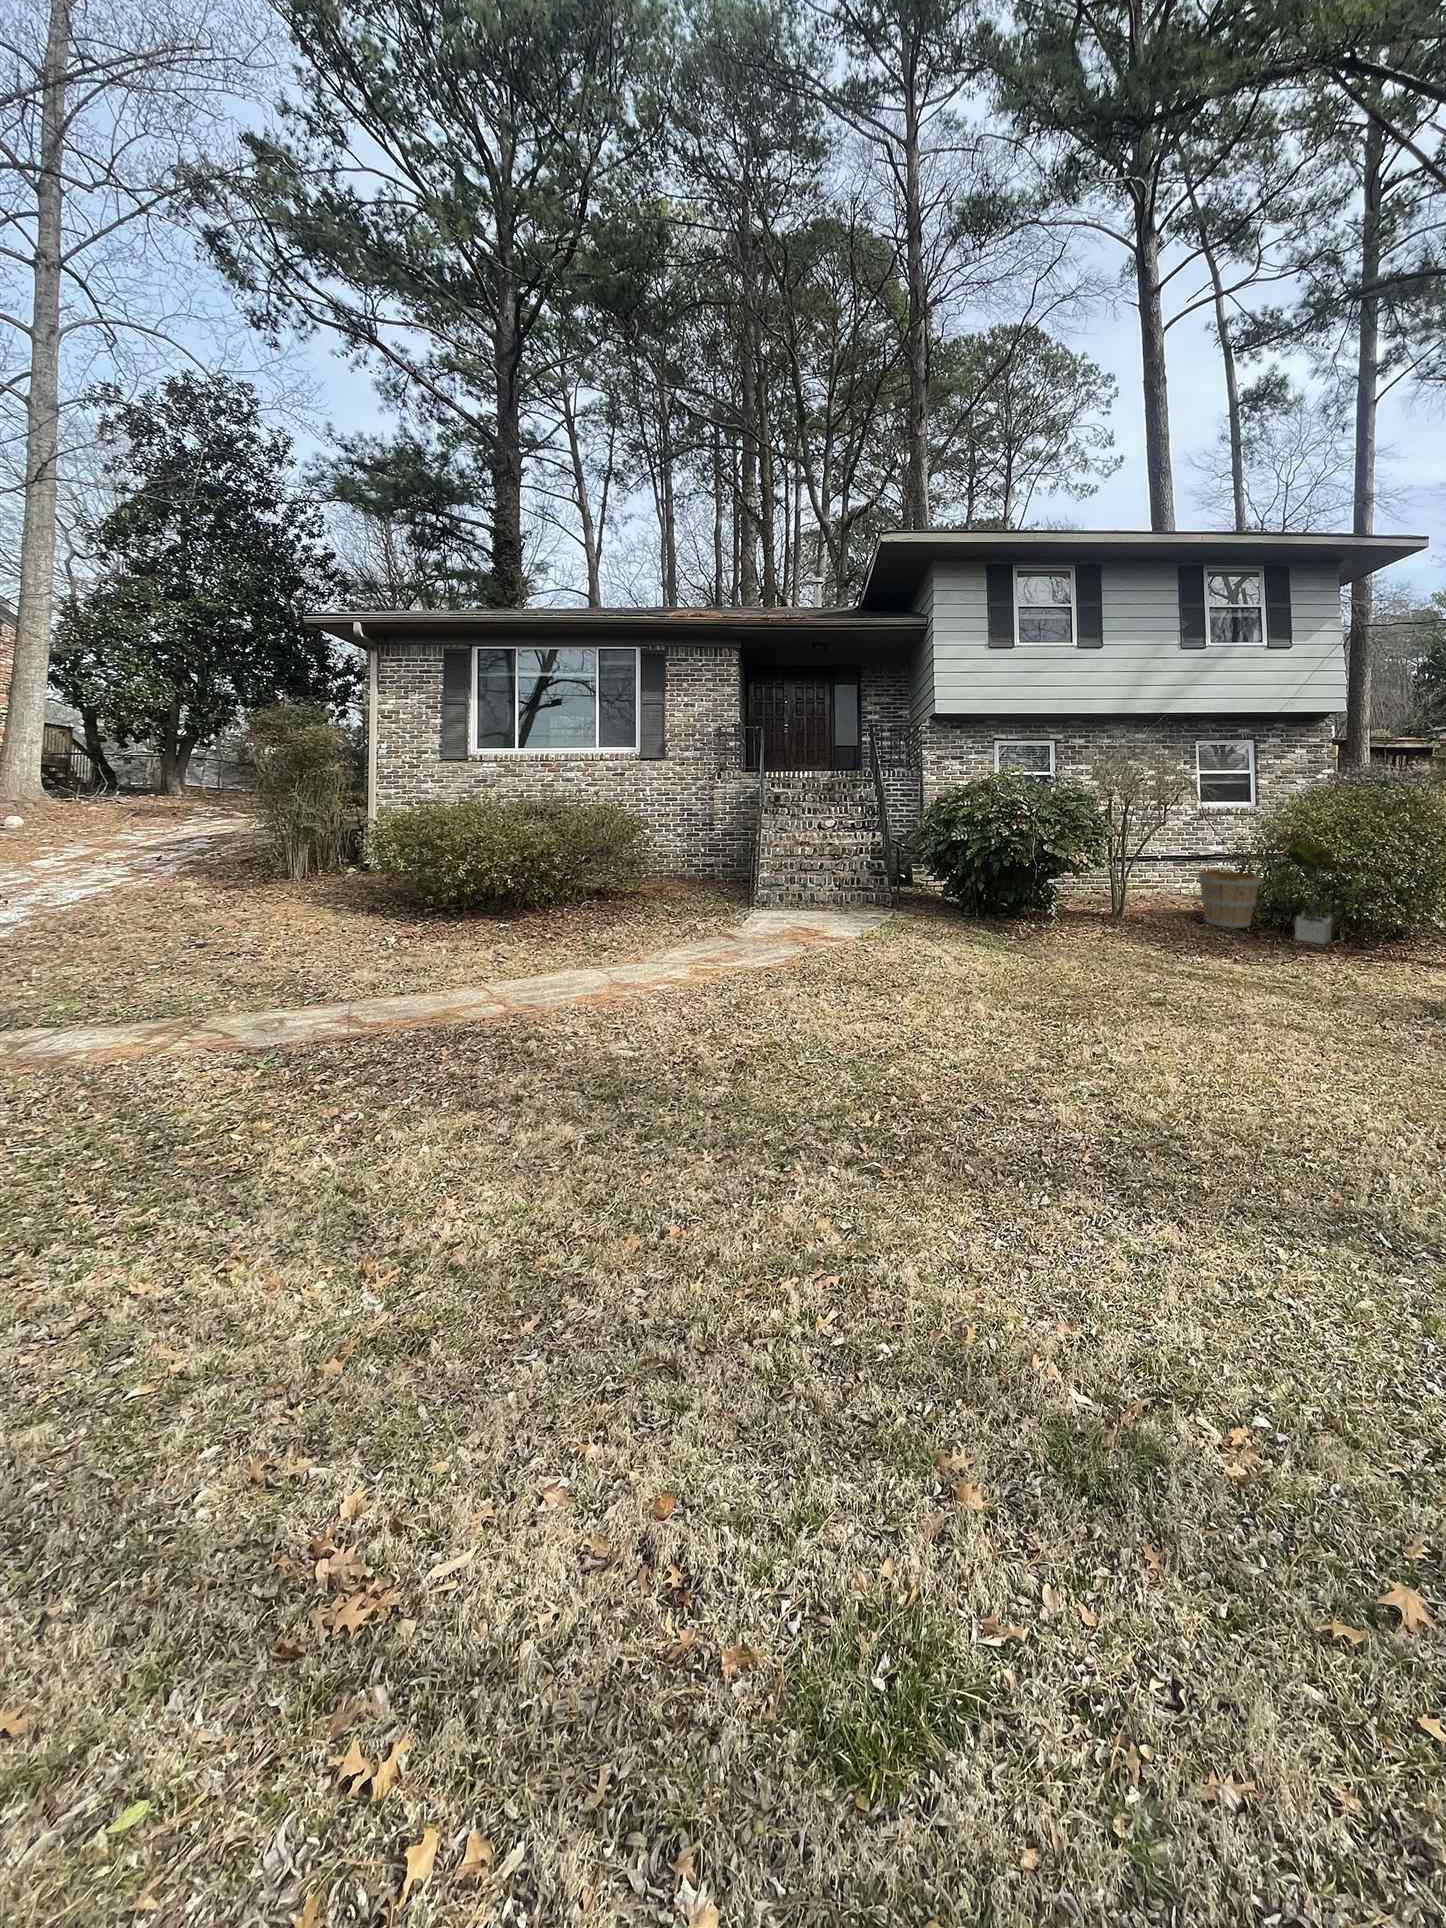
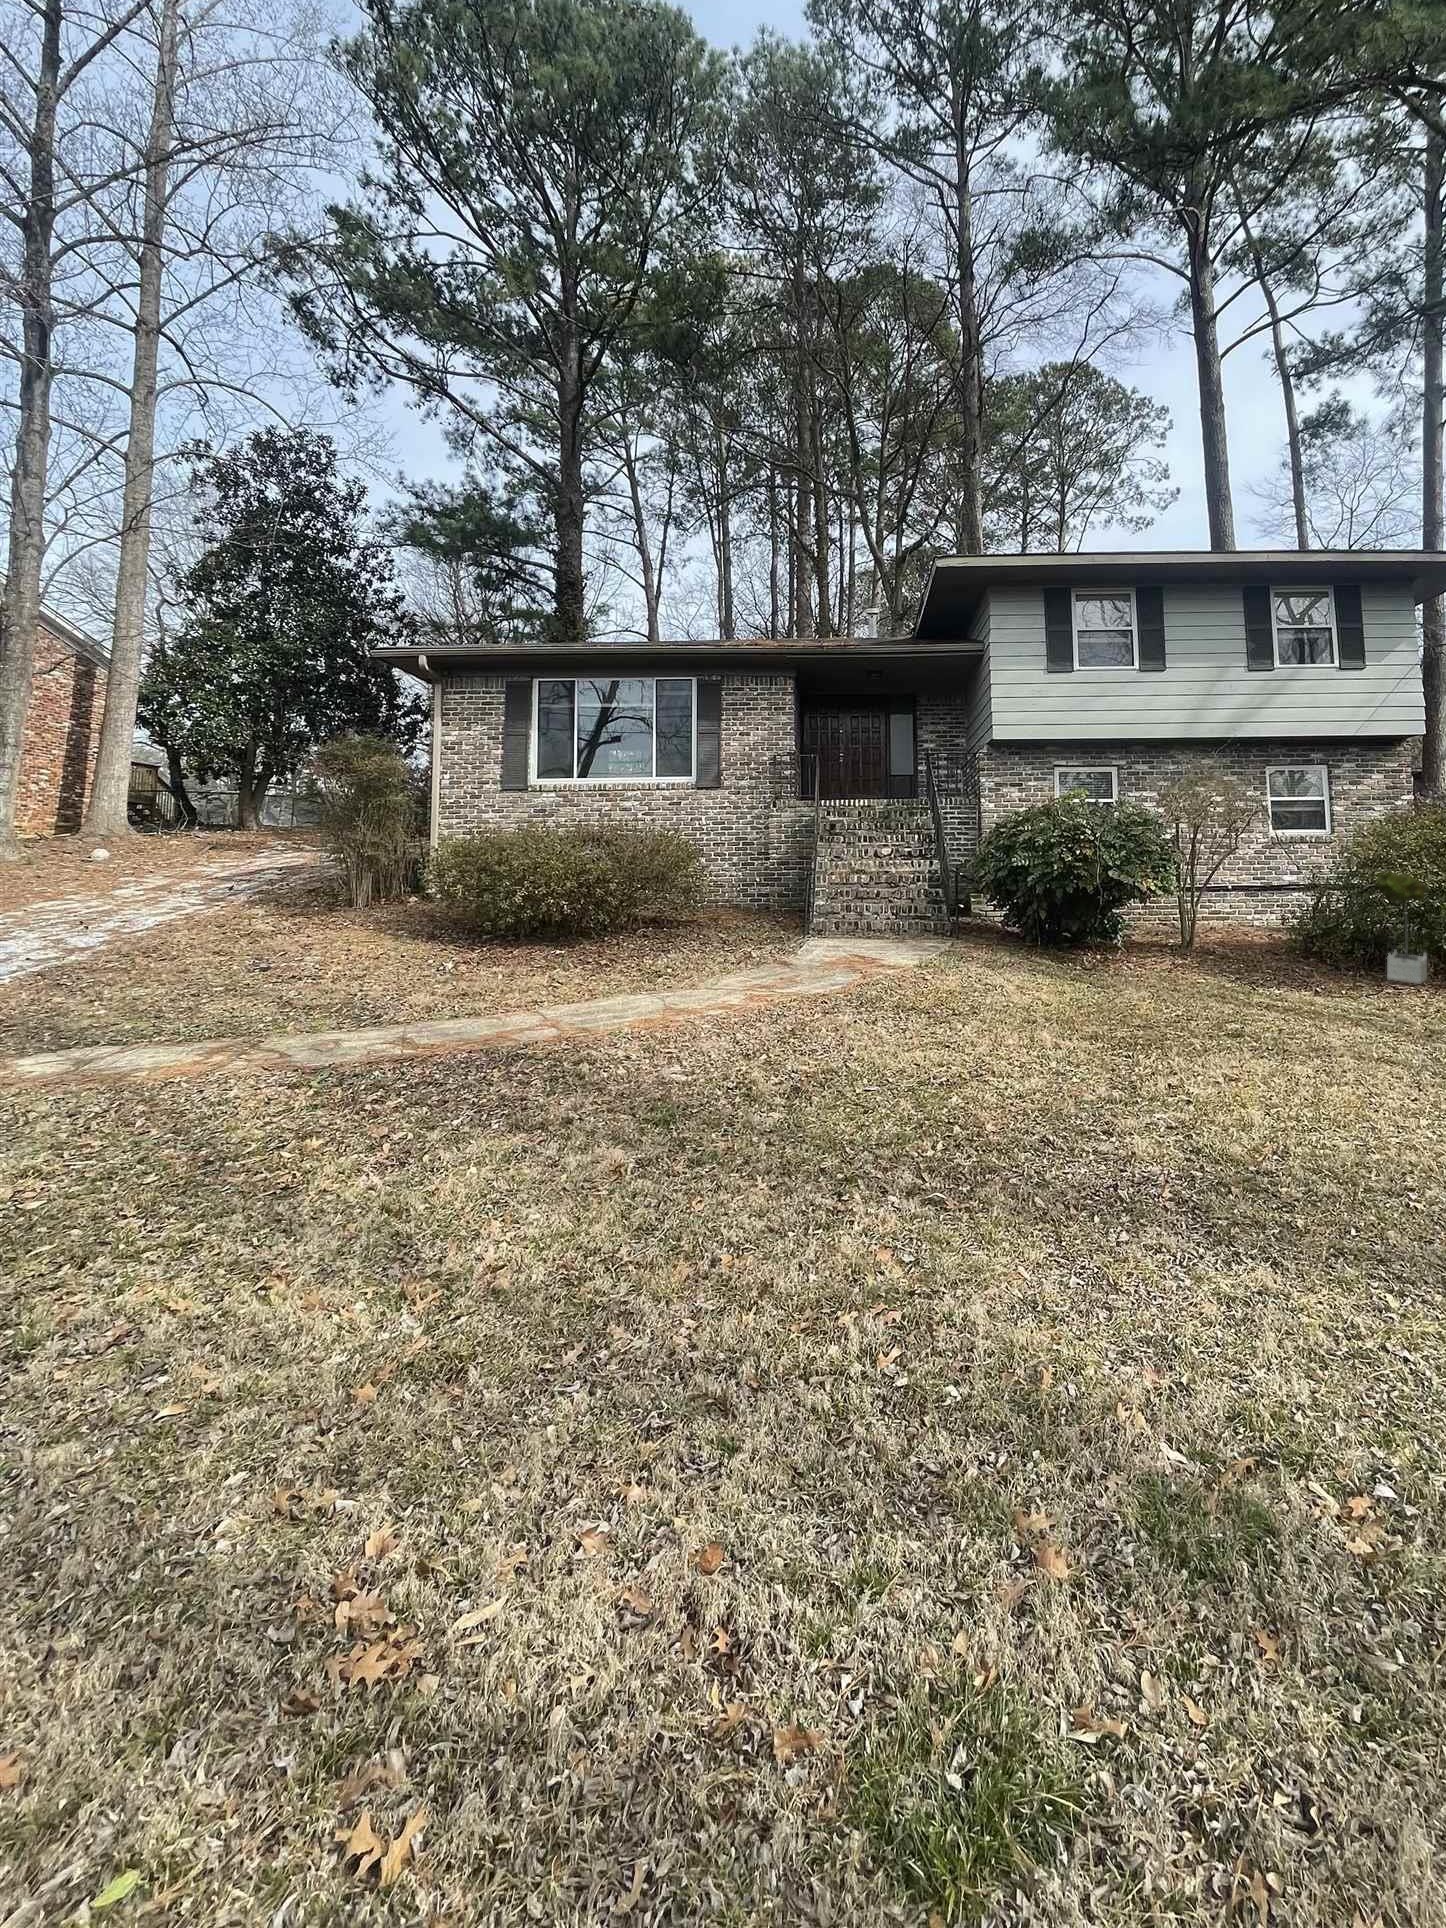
wooden bucket: present [1198,869,1262,928] -> none [1278,904,1348,967]

